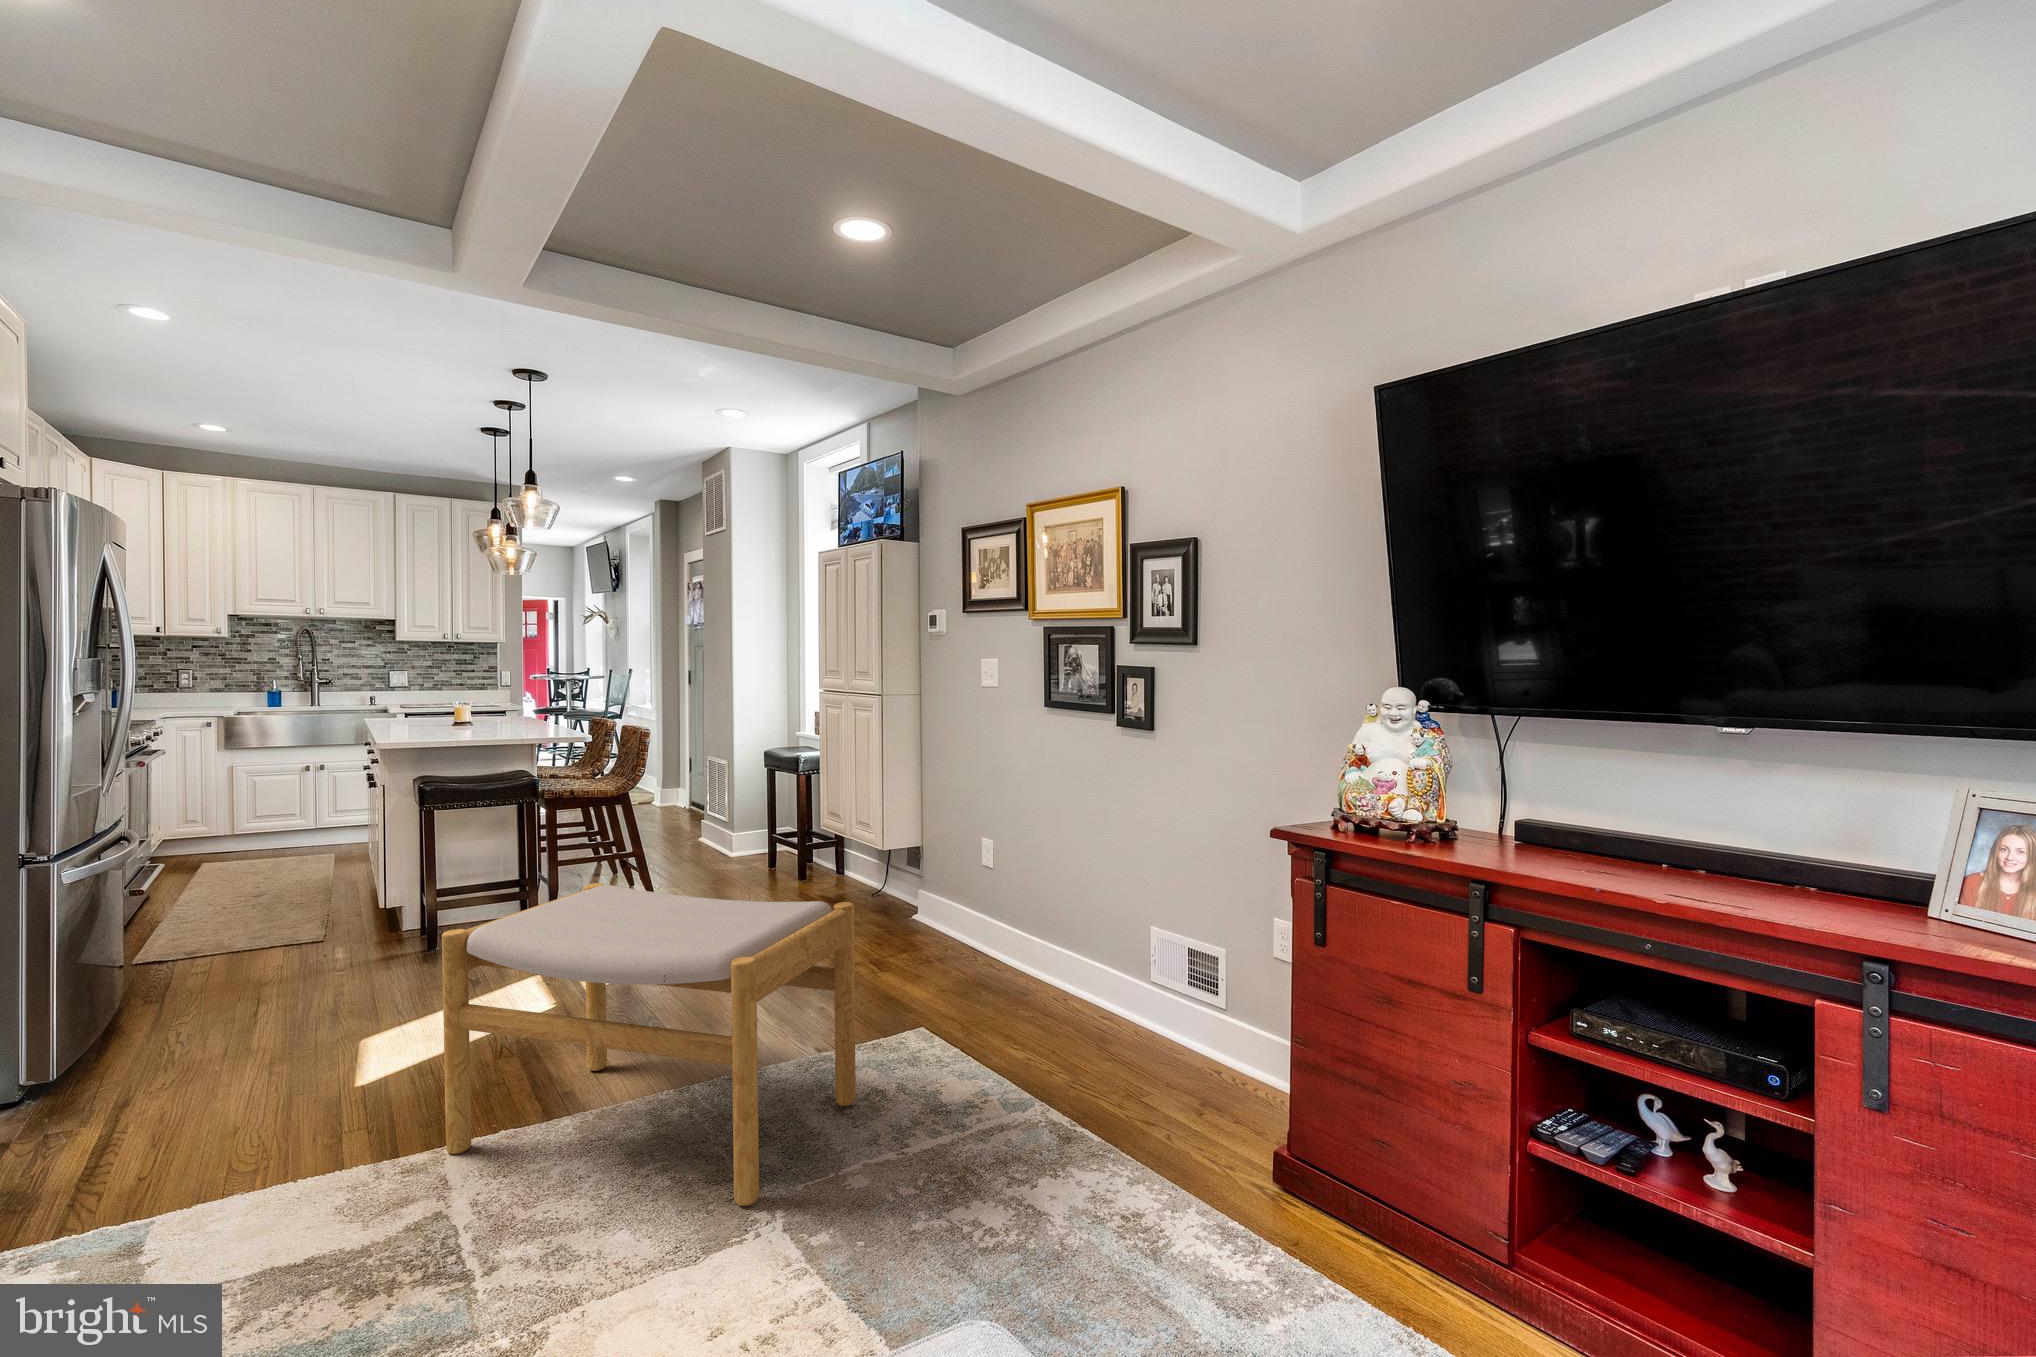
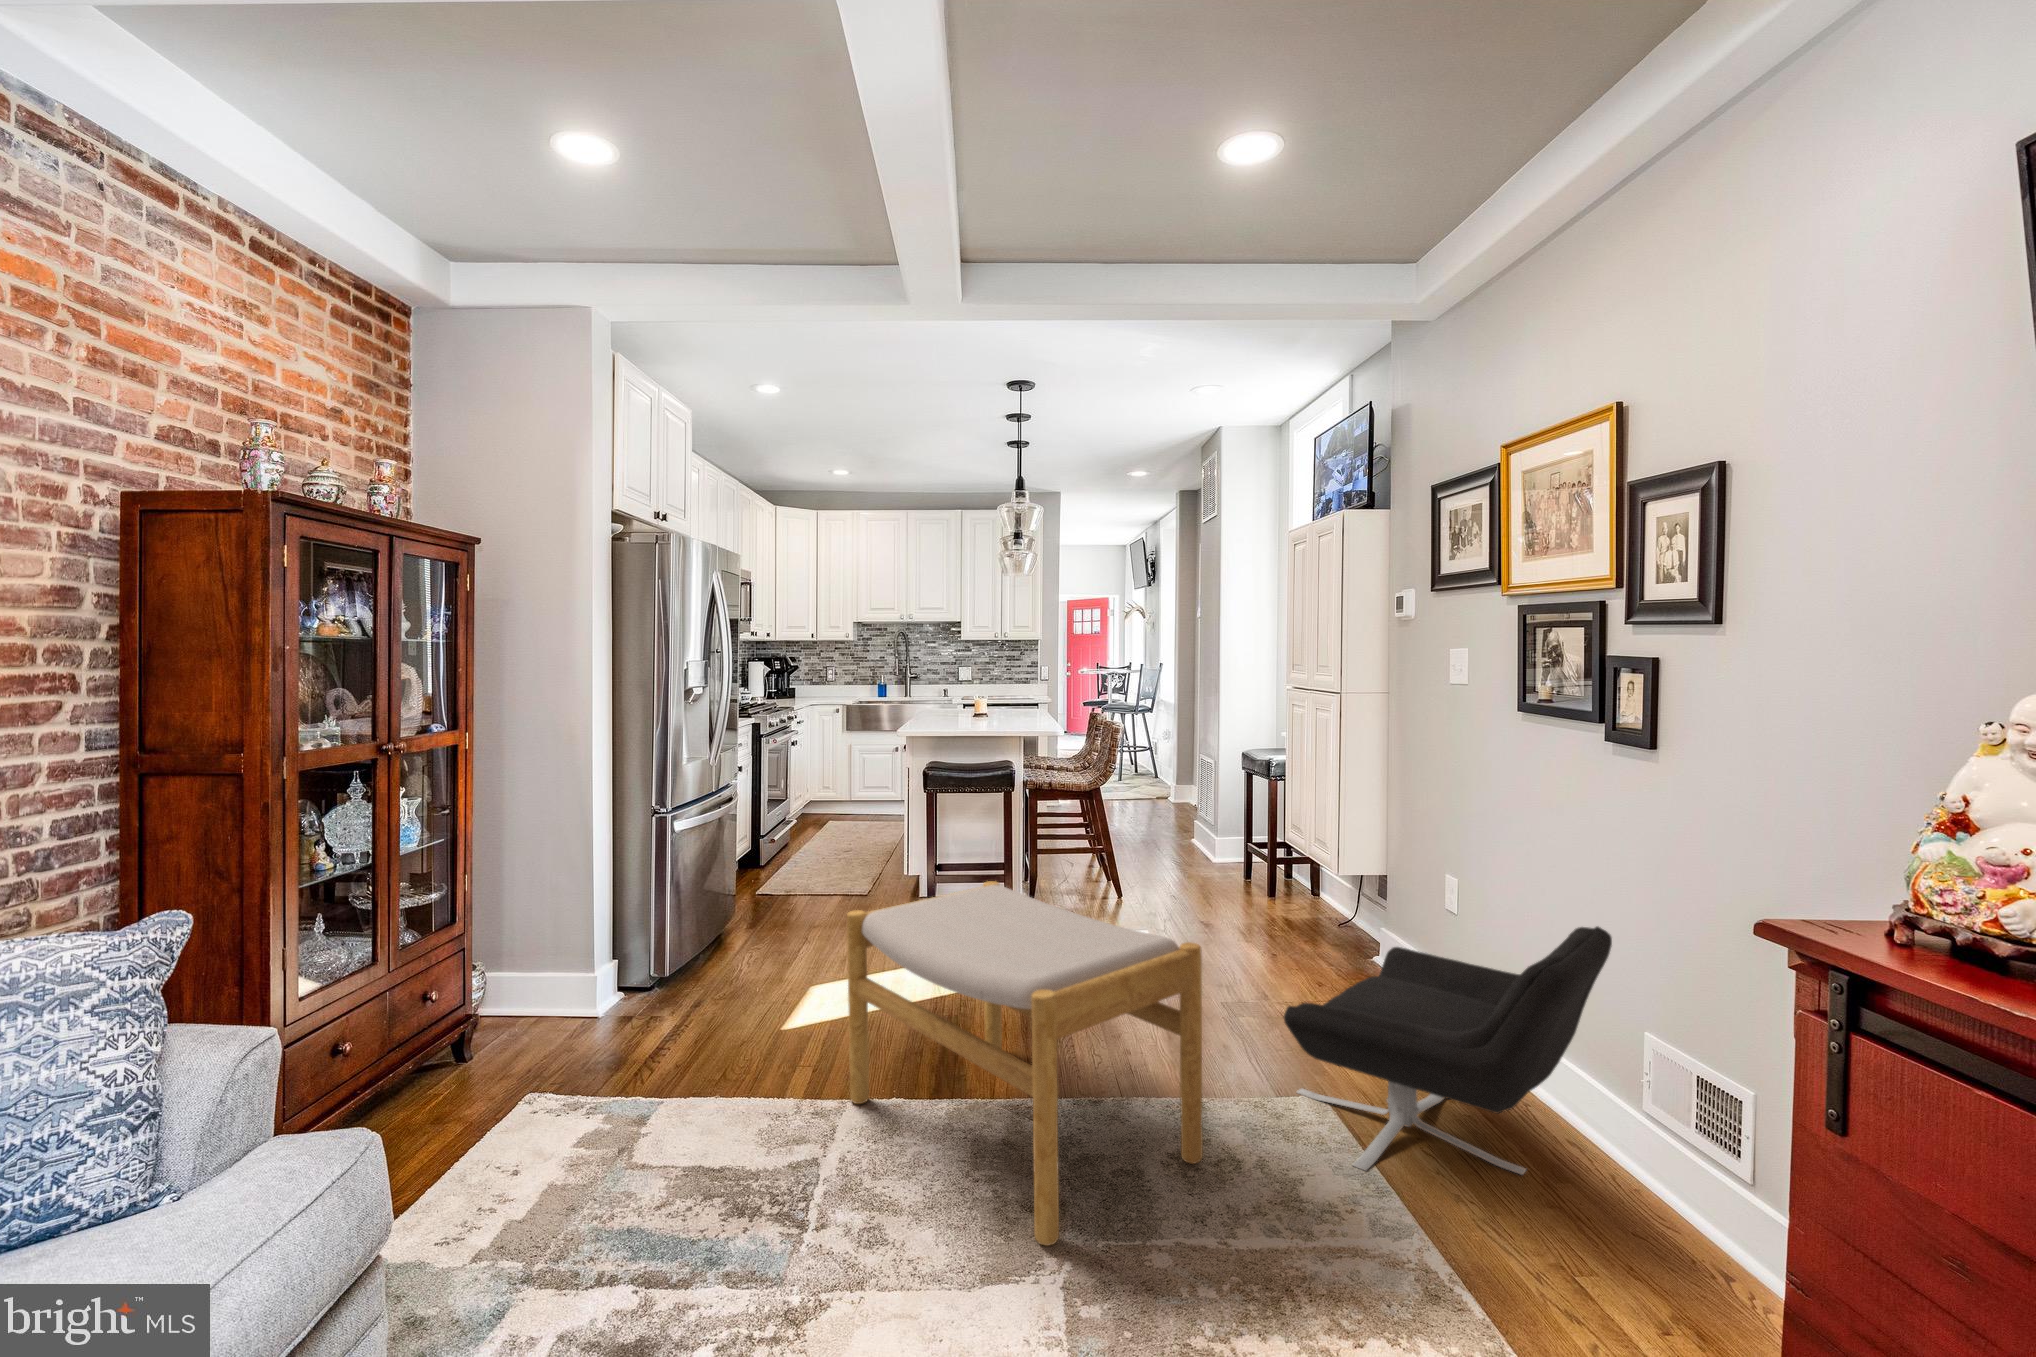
lounge chair: none [906,847,1139,1073] -> present [1284,927,1612,1175]

